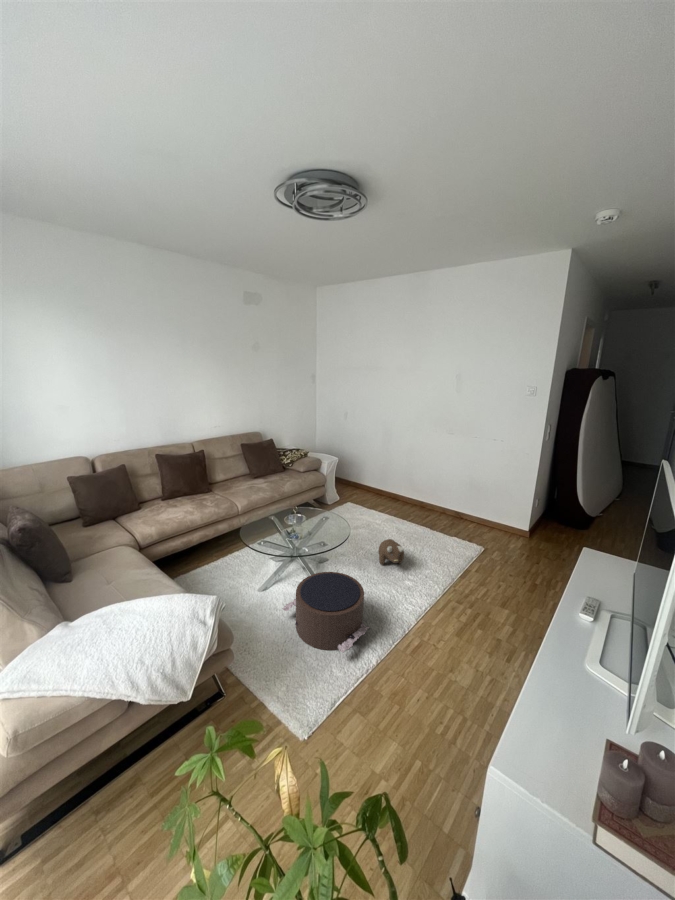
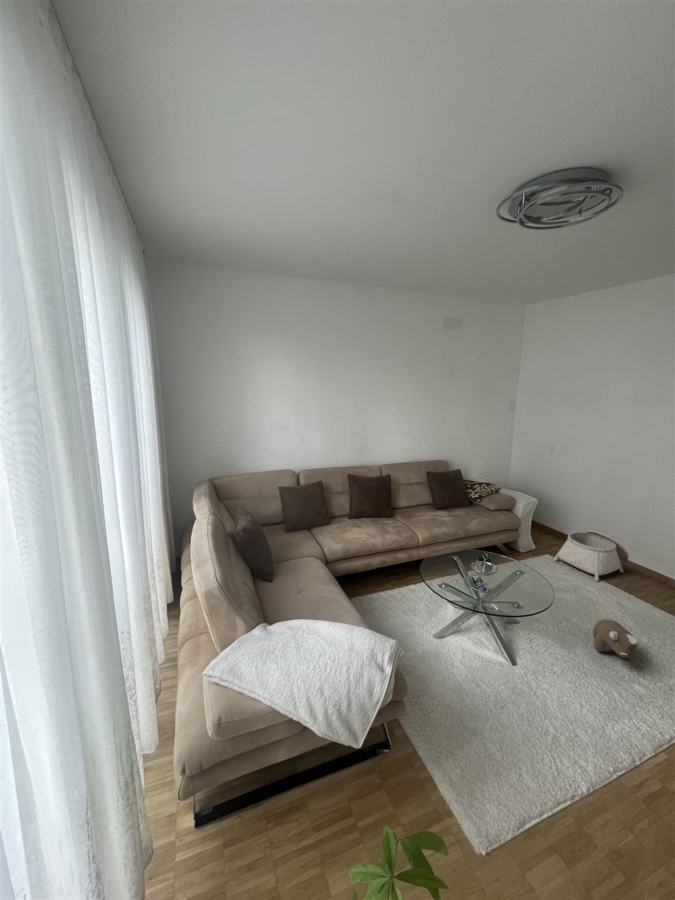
basket: none [353,477,402,515] -> present [553,531,629,581]
pouf: present [282,572,369,652] -> none [461,640,583,765]

